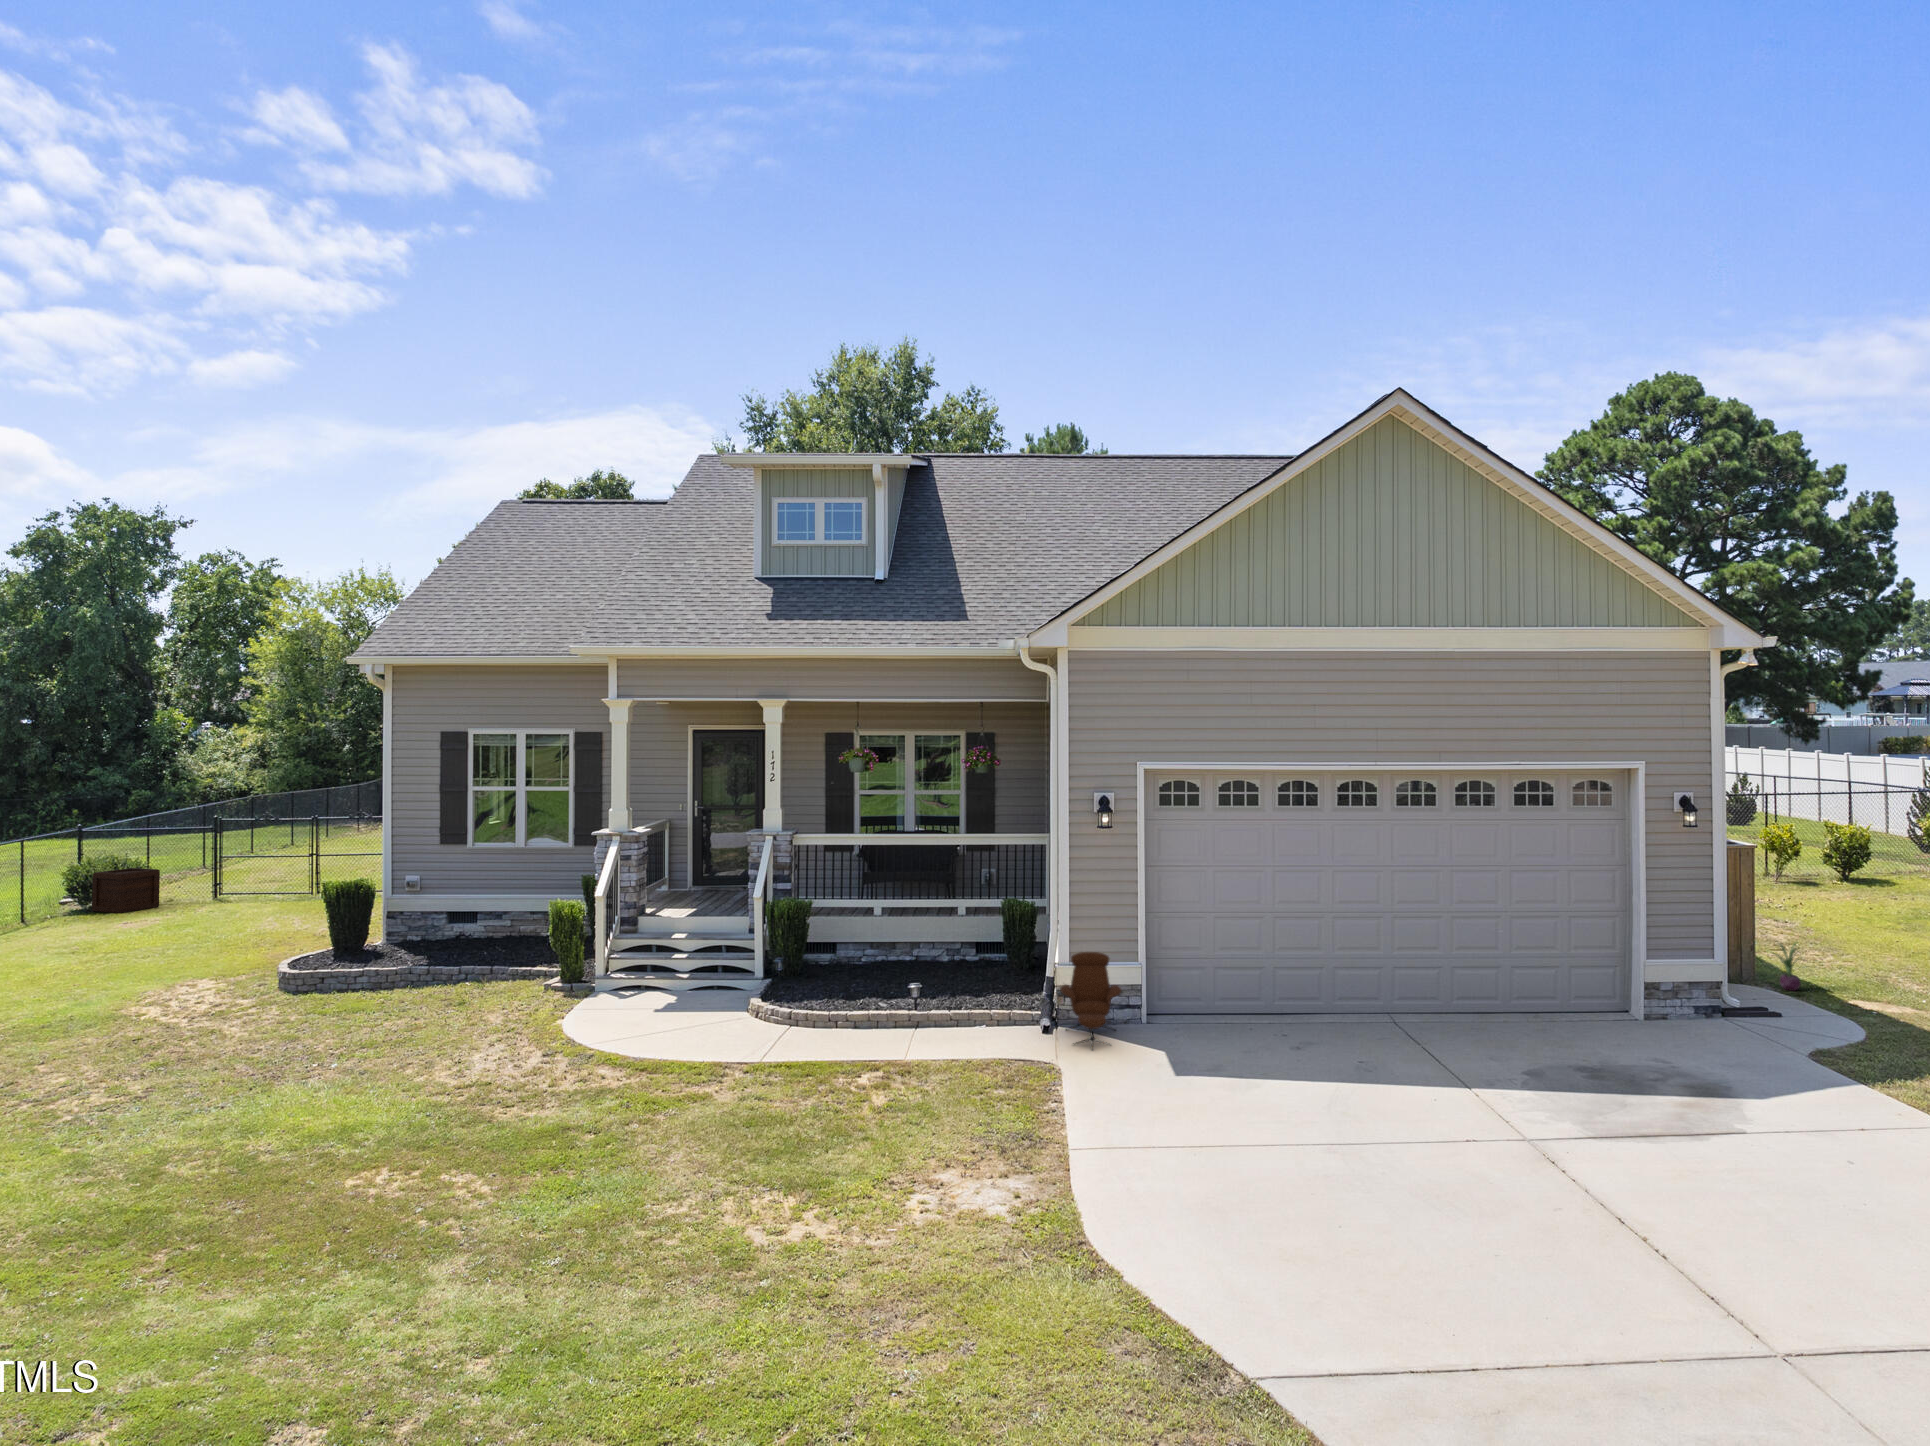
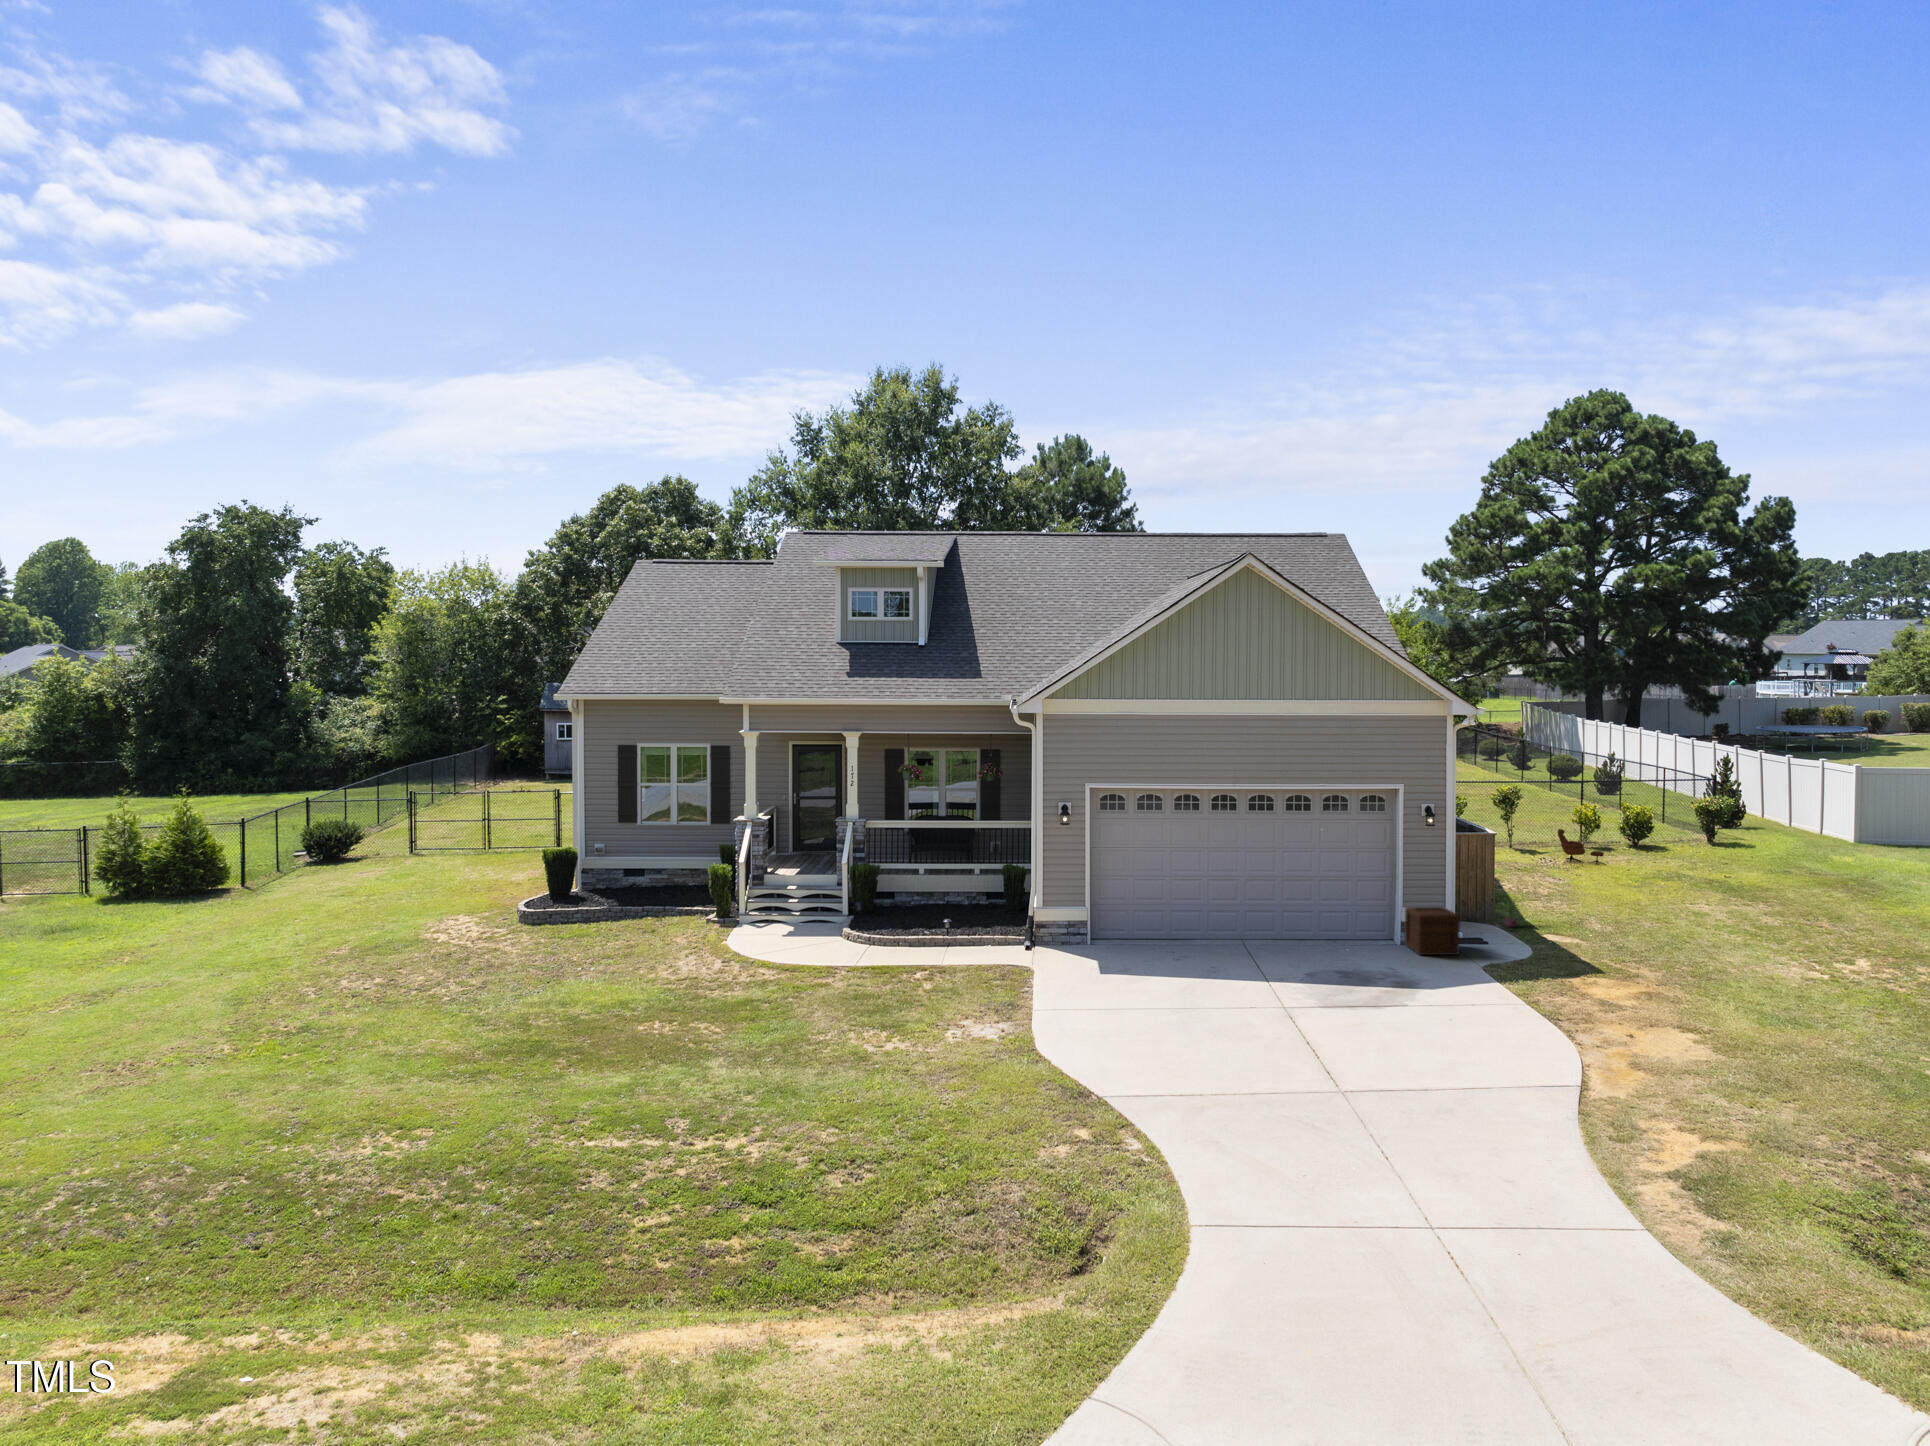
wooden crate: present [92,868,160,913] -> present [1405,907,1460,955]
lounge chair: present [1060,952,1121,1047] -> present [1558,829,1604,864]

